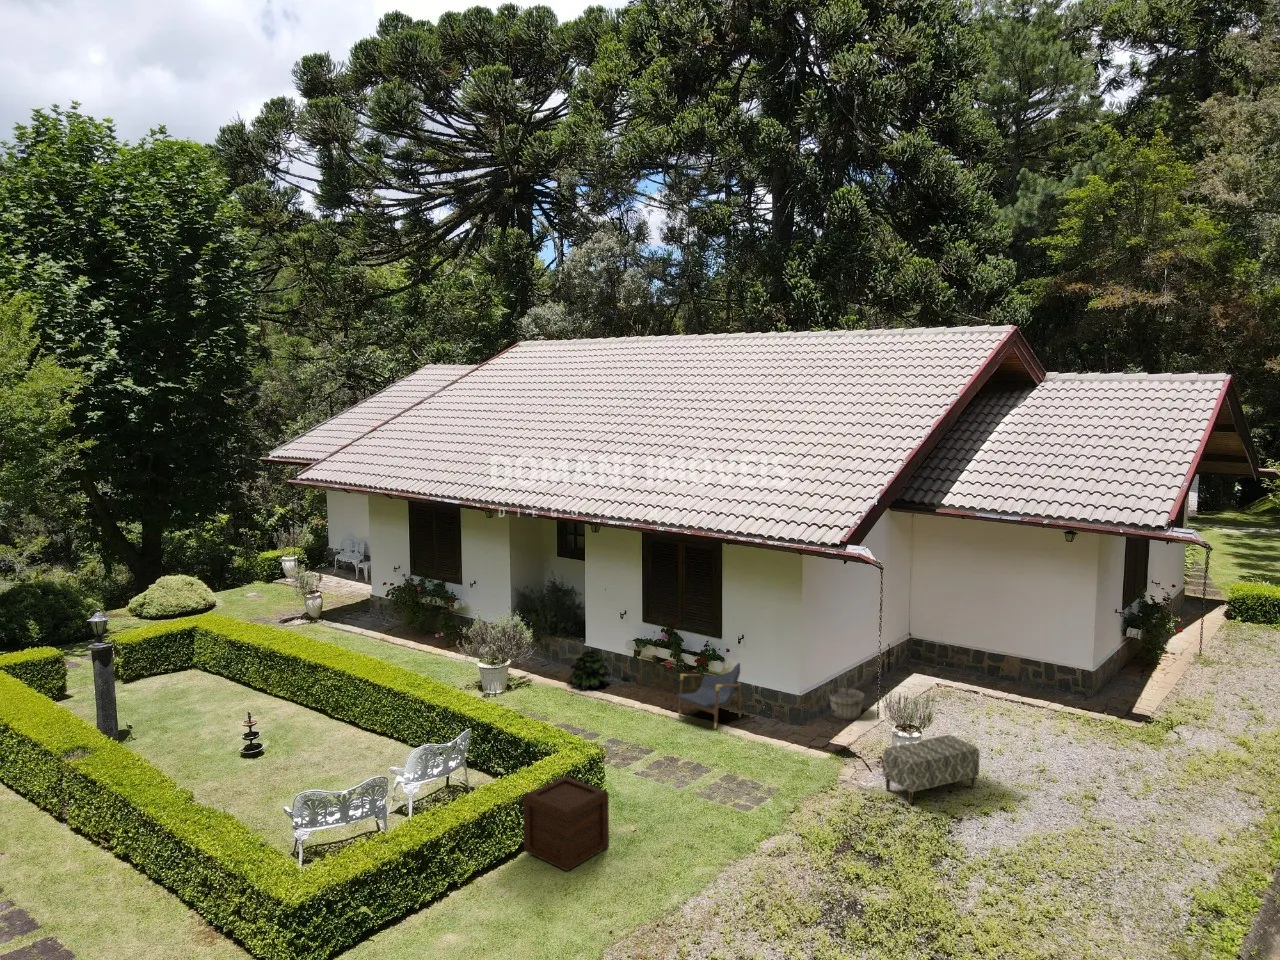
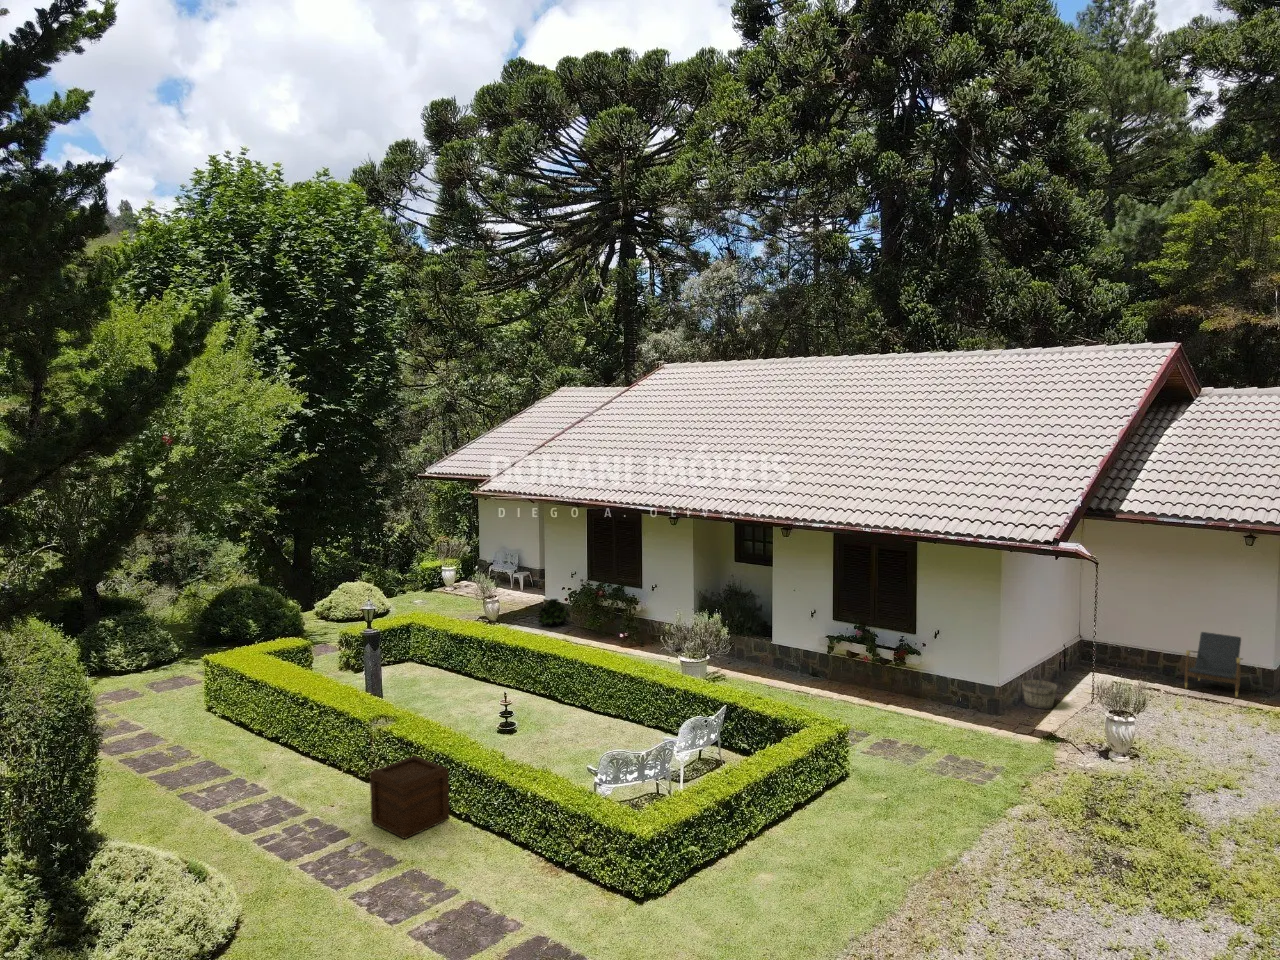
potted plant: present [569,650,611,689] -> present [538,599,570,625]
lounge chair: present [677,663,741,729] -> present [1185,632,1242,697]
bench: present [883,735,980,804] -> none [1105,719,1198,780]
wooden crate: present [523,776,609,871] -> present [370,756,450,839]

